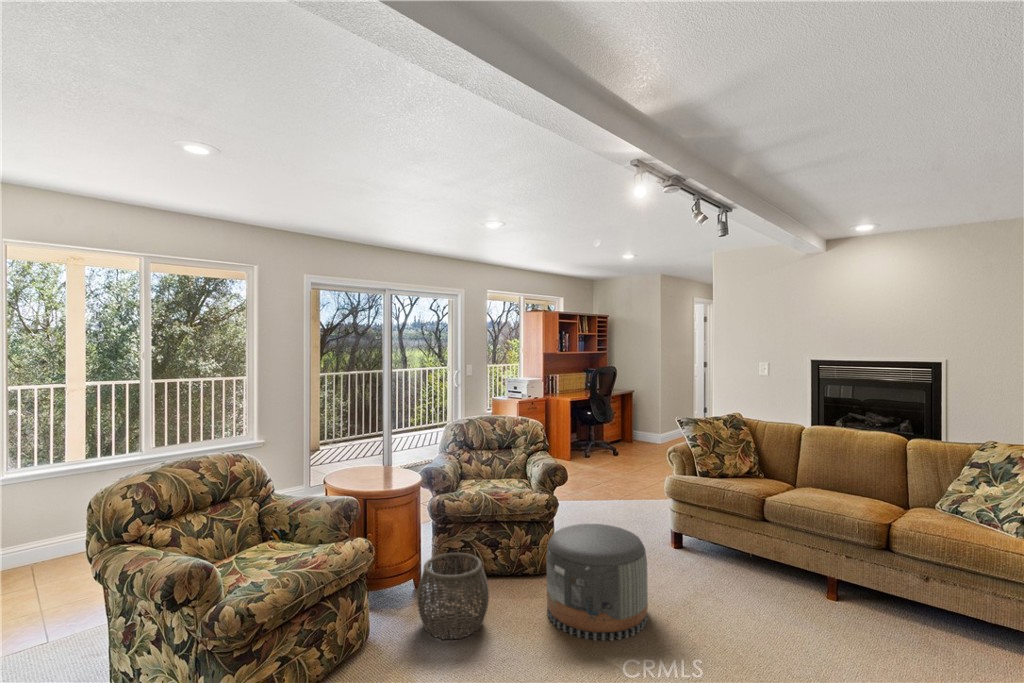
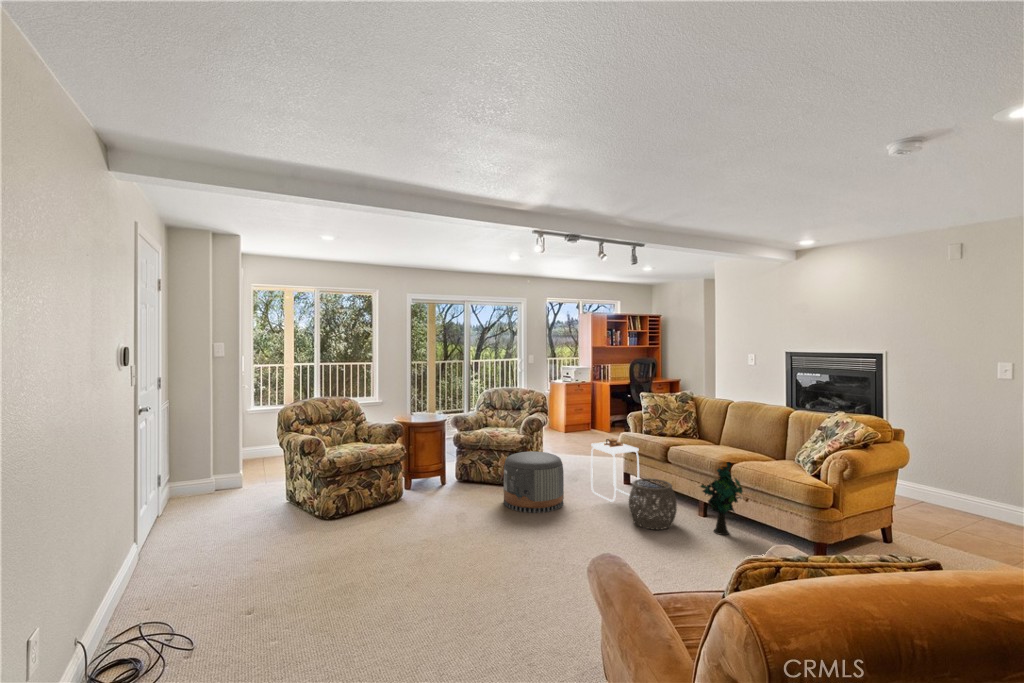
side table: none [656,491,735,592] -> present [591,439,639,502]
decorative plant: none [883,527,955,644] -> present [700,462,743,535]
woven basket: present [417,553,489,639] -> present [629,479,677,530]

